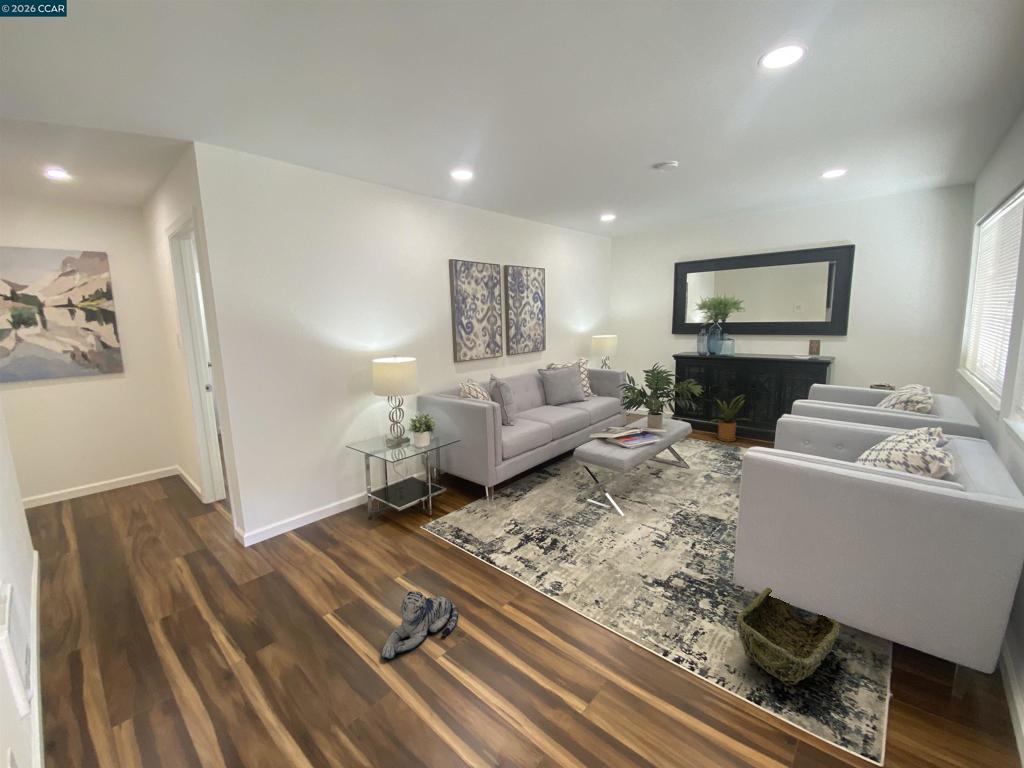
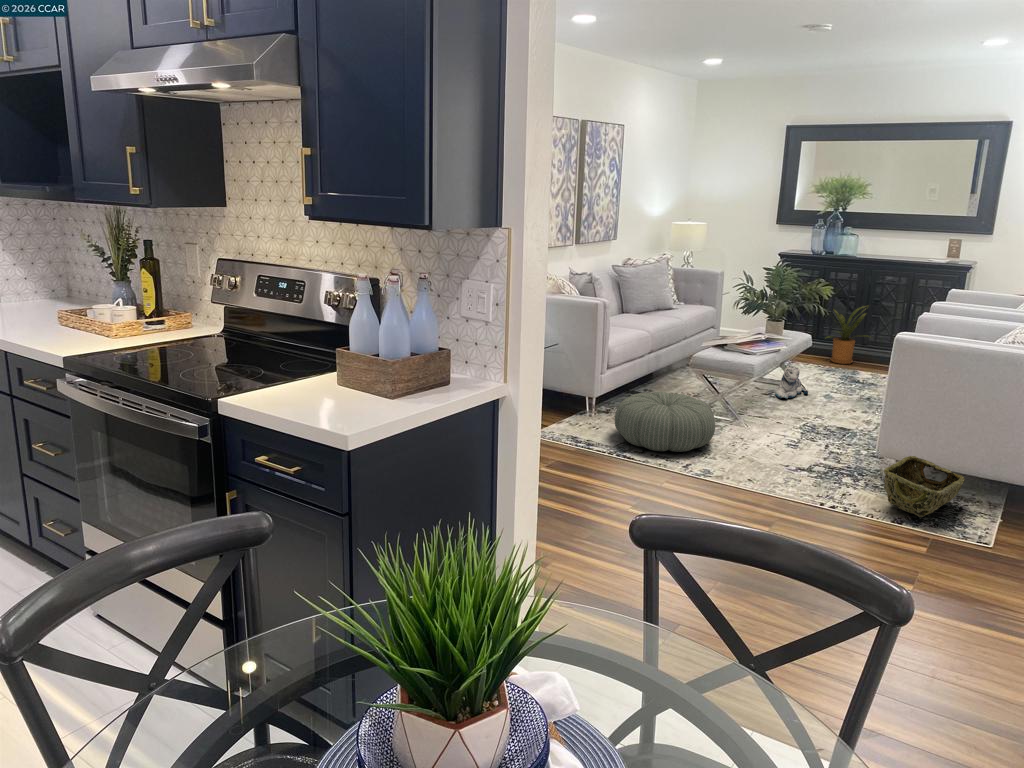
pouf: none [491,489,582,556] -> present [614,392,715,452]
plush toy: present [382,591,458,658] -> present [775,366,808,399]

